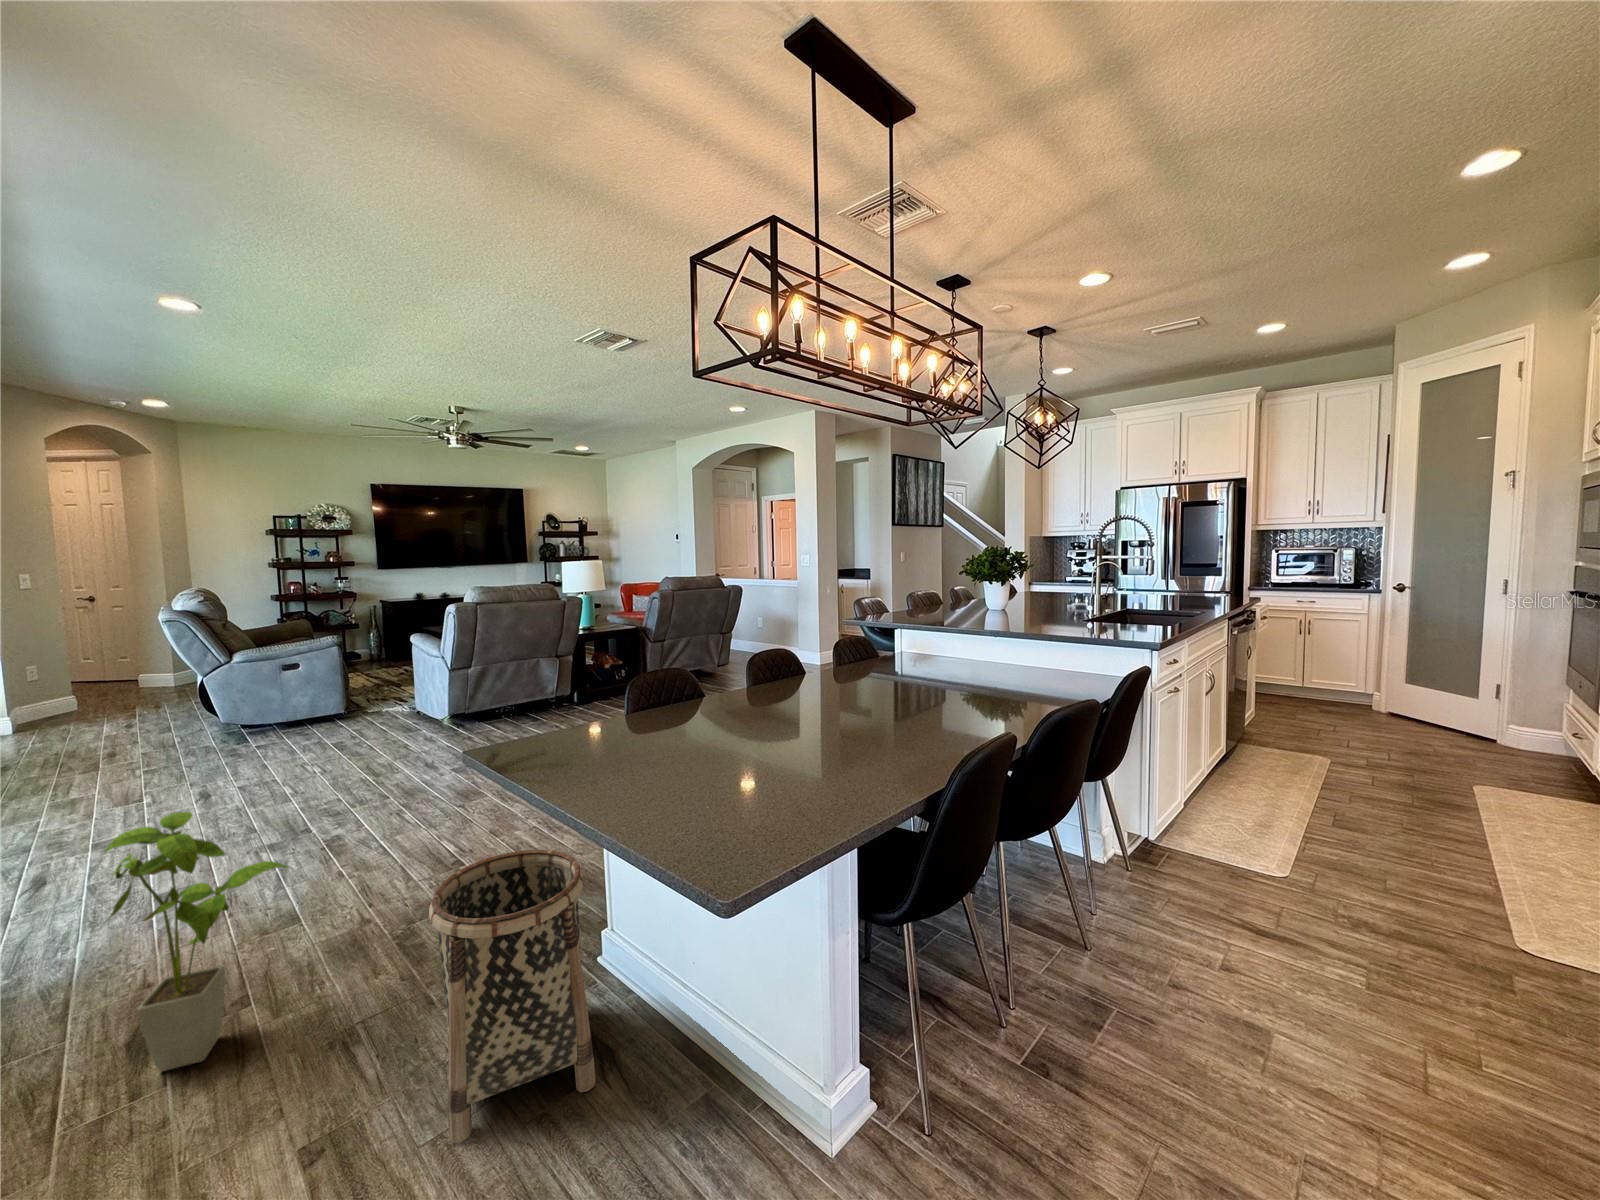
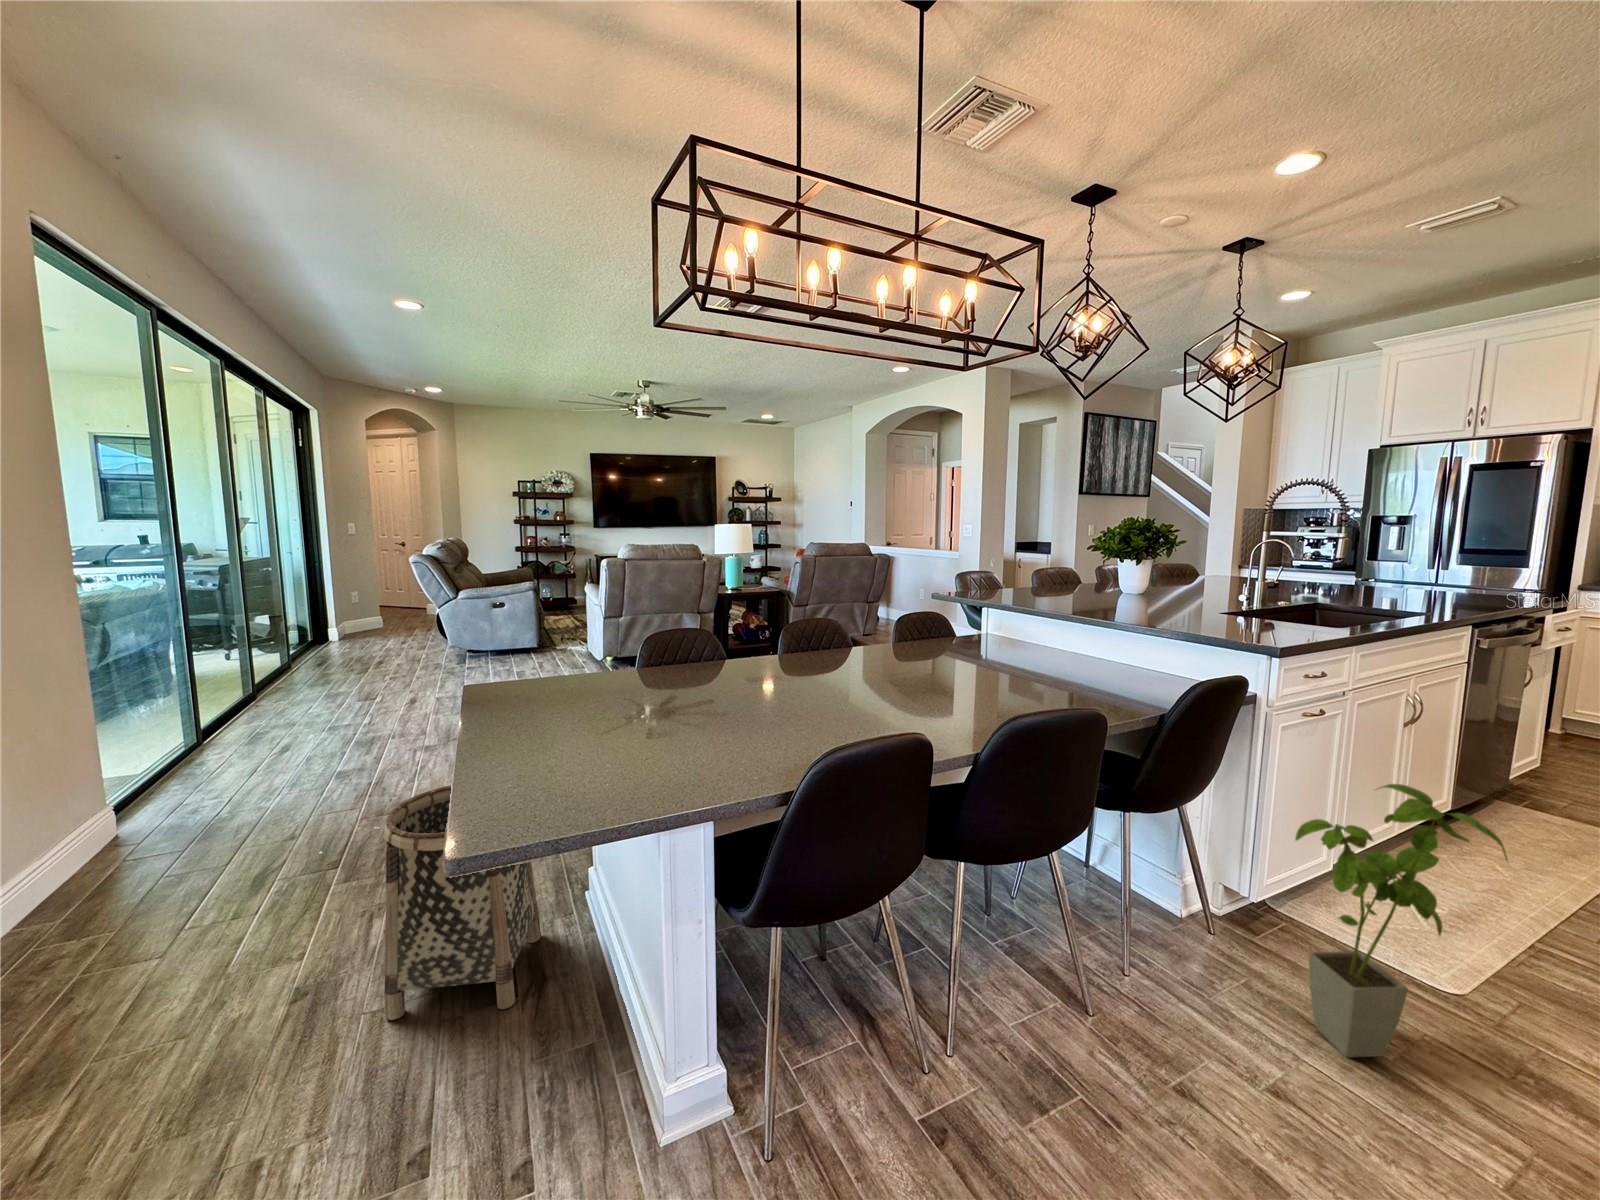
house plant: present [105,812,288,1071] -> present [1295,784,1507,1057]

